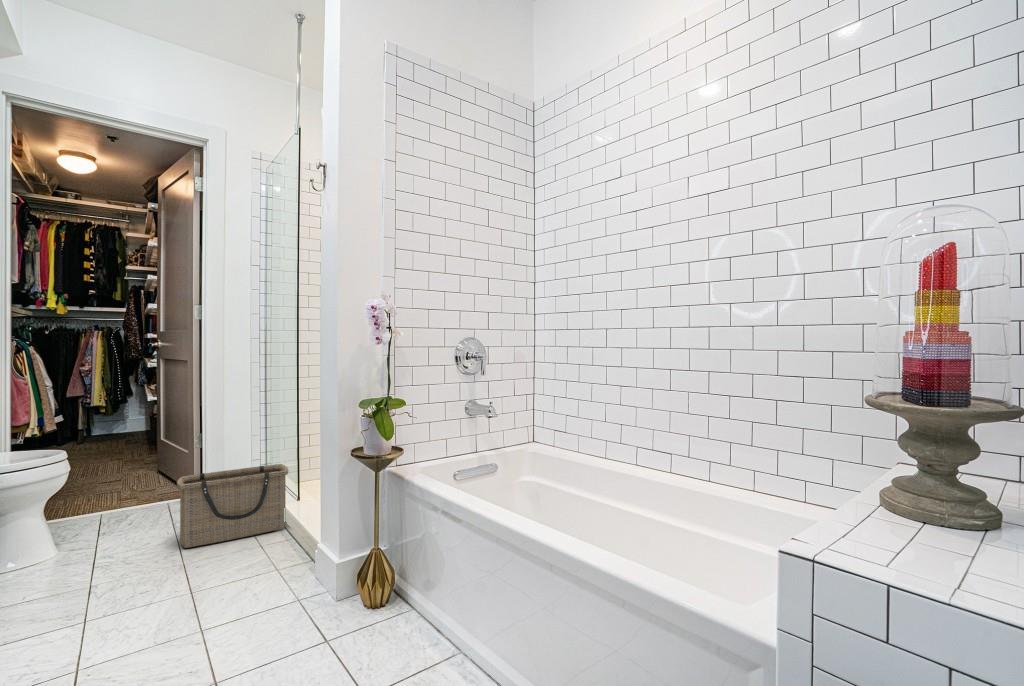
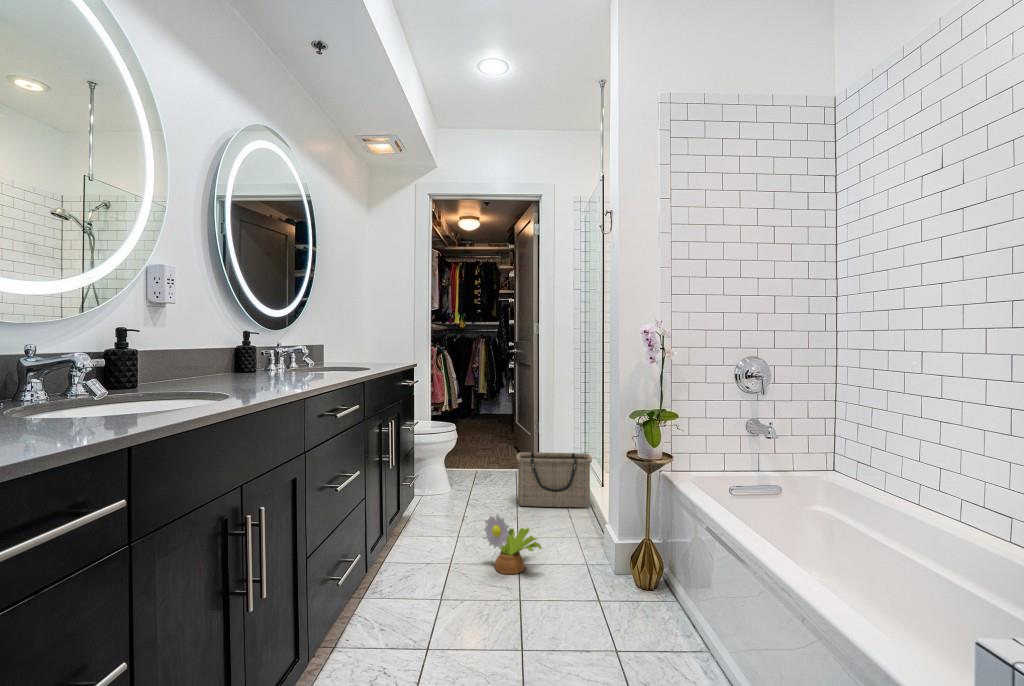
decorative plant: none [132,569,237,653] -> present [483,514,542,574]

